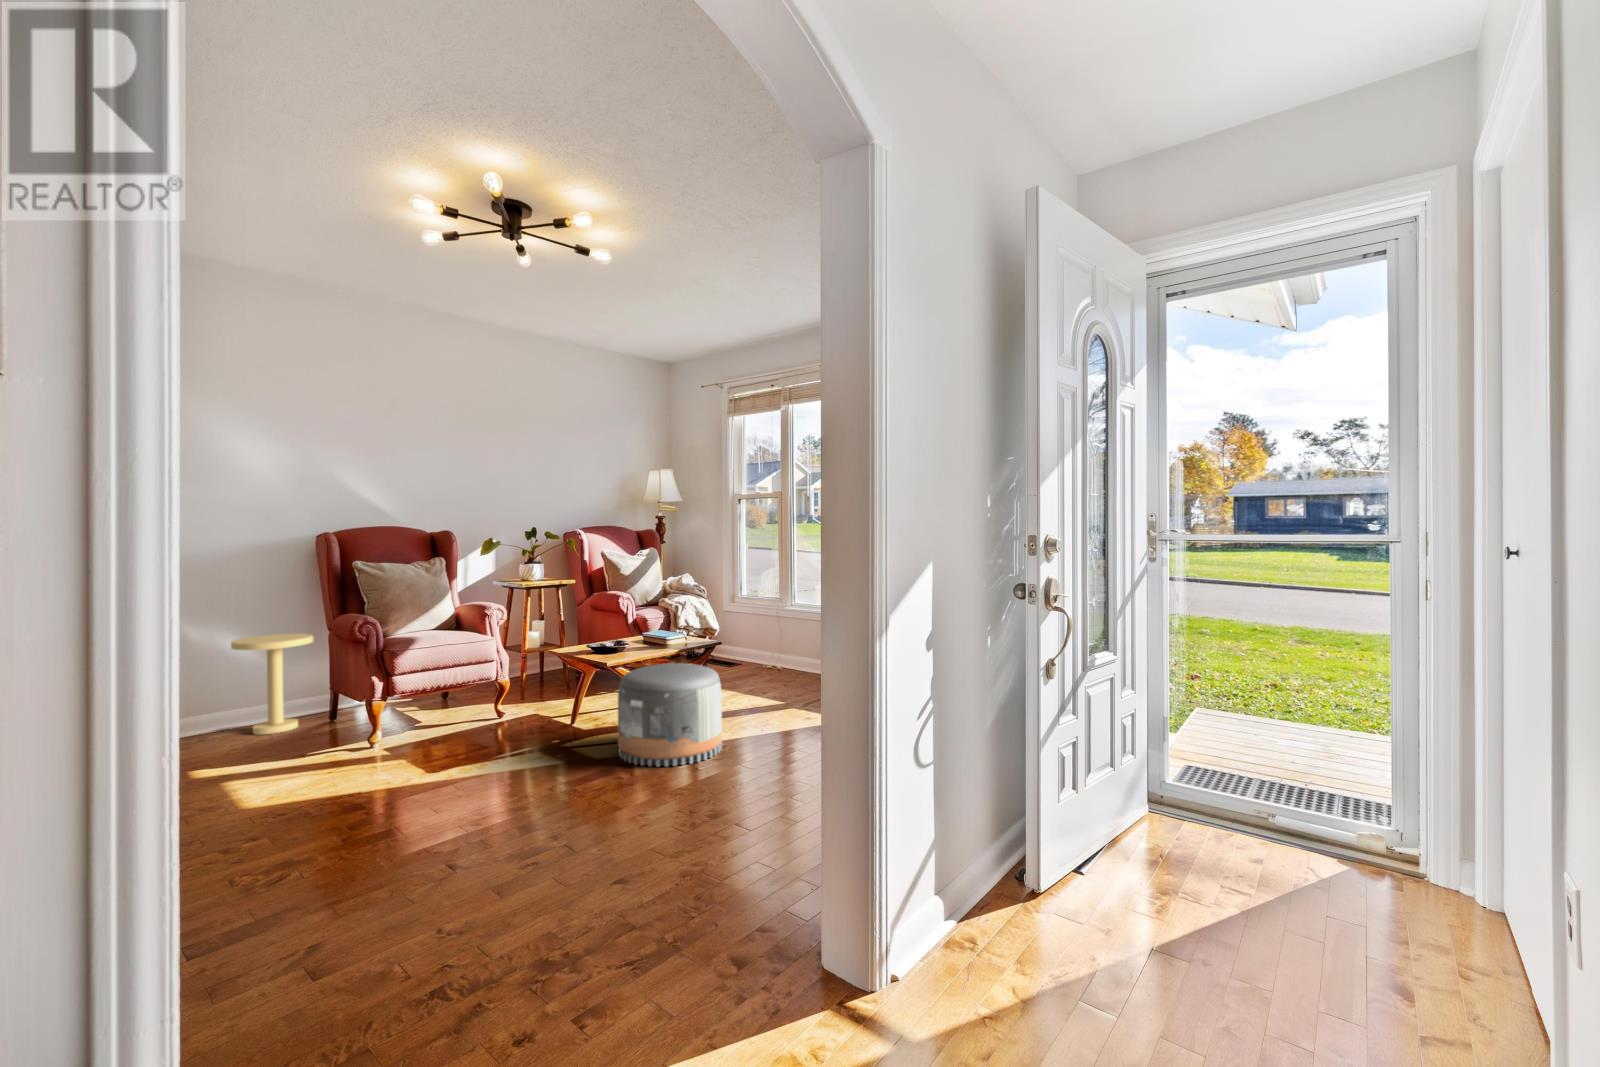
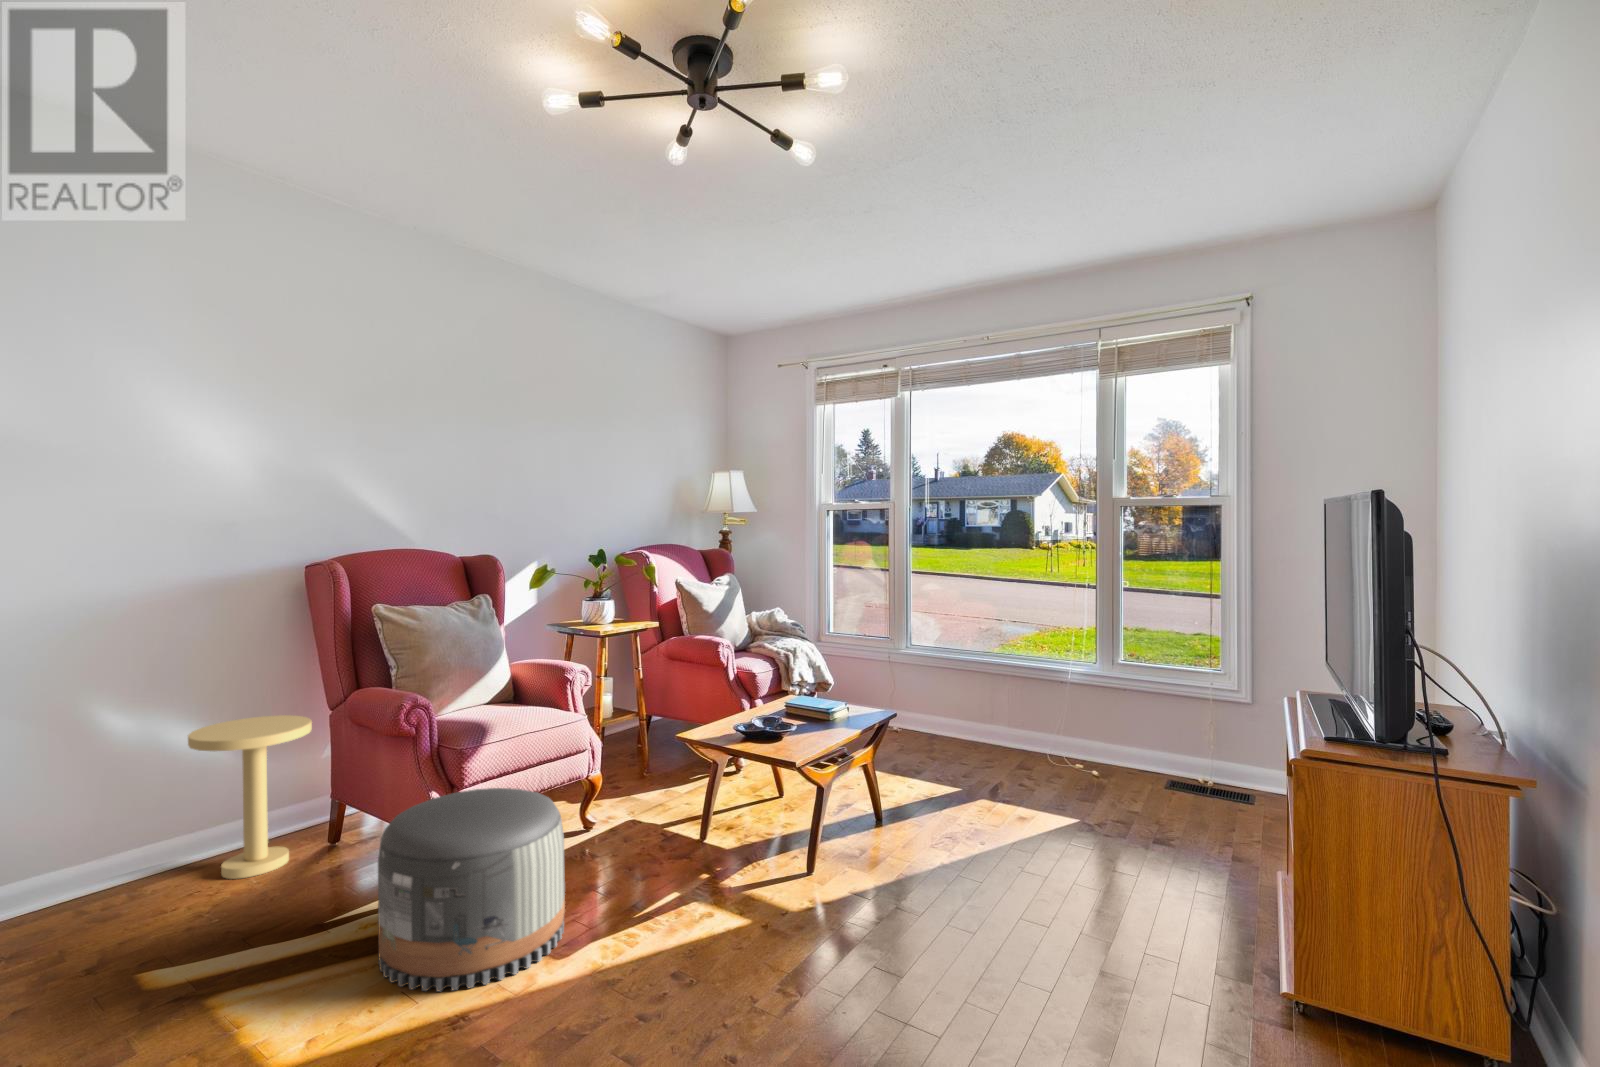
pouf: present [618,663,722,767] -> present [378,788,565,991]

